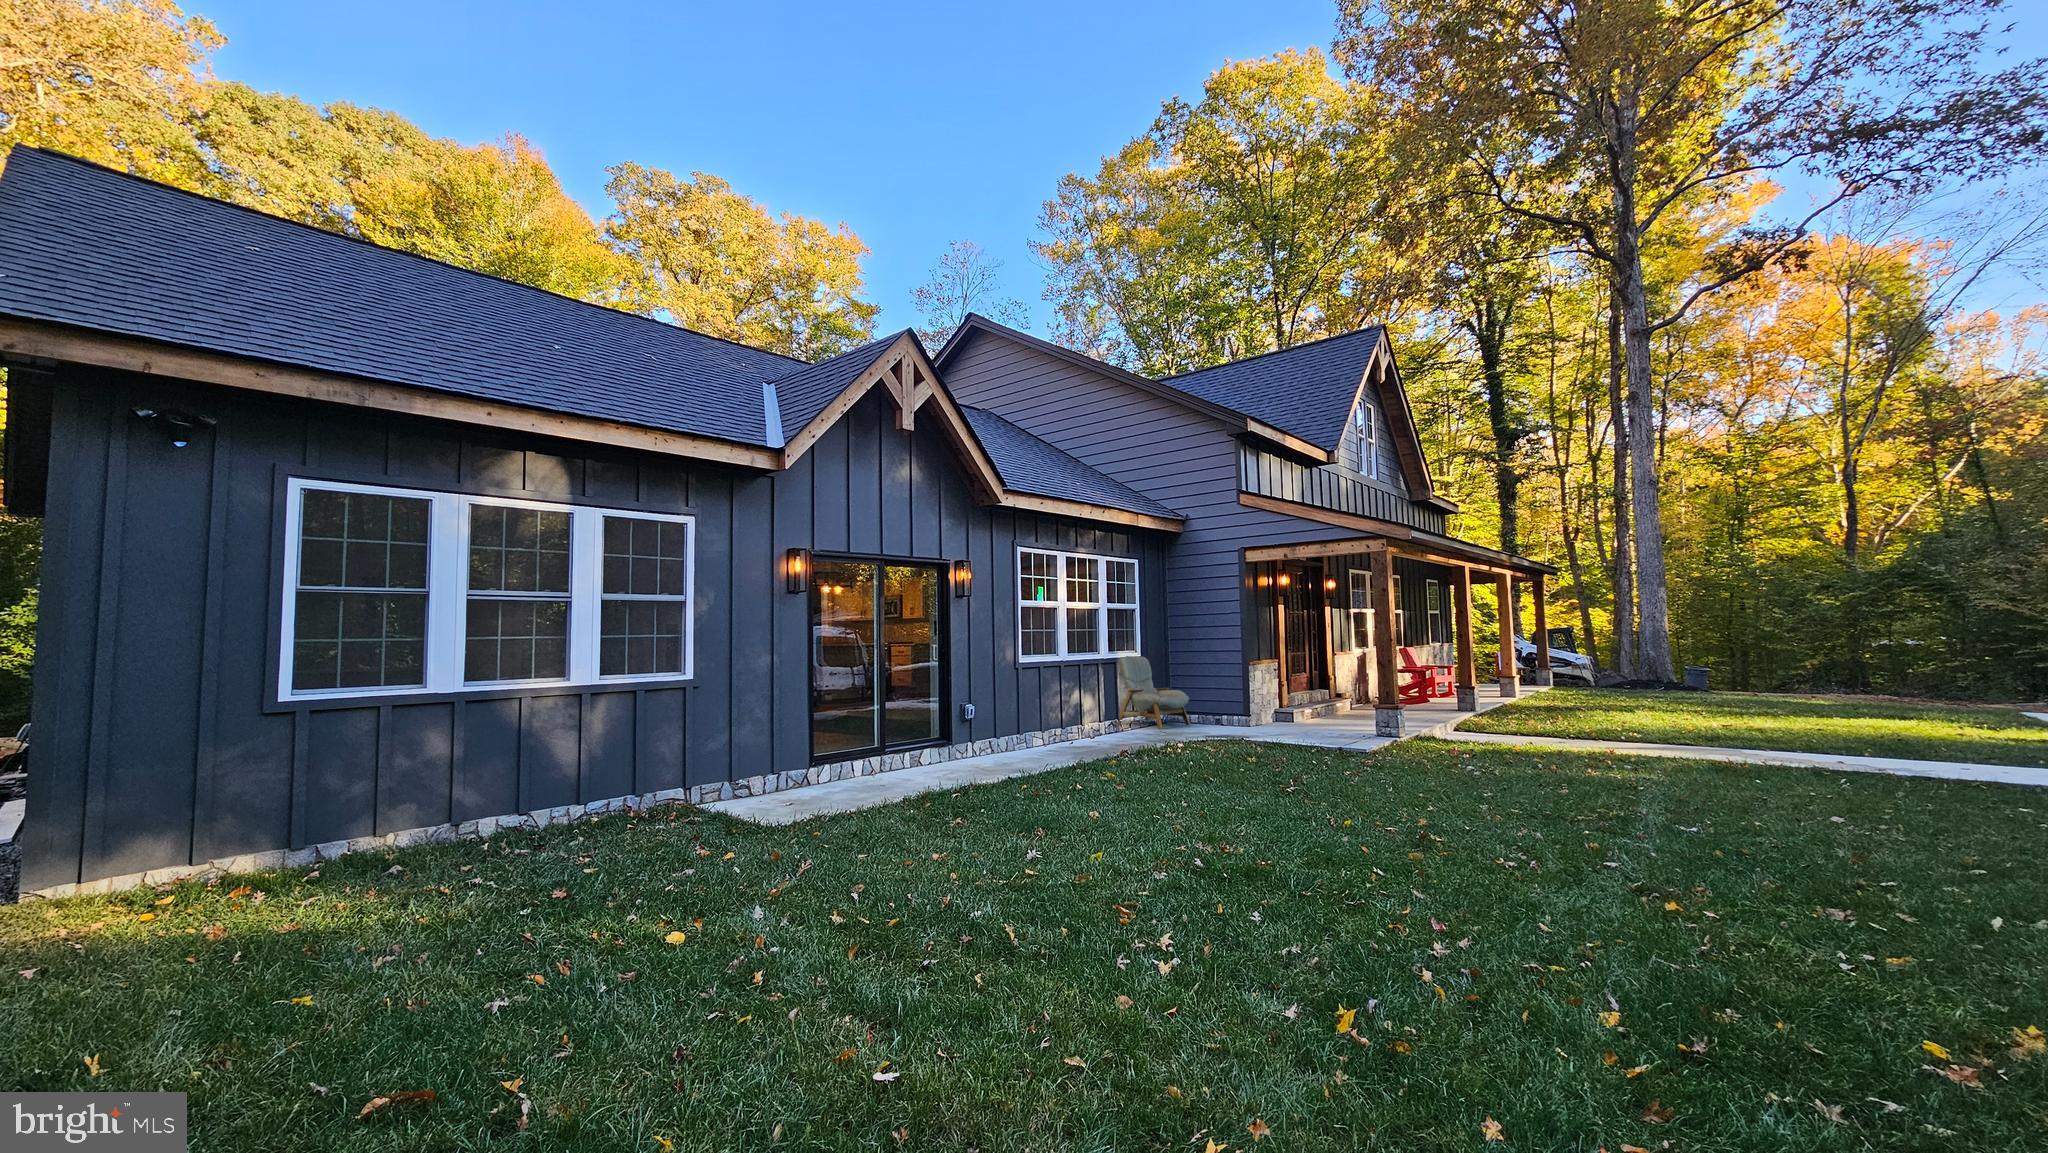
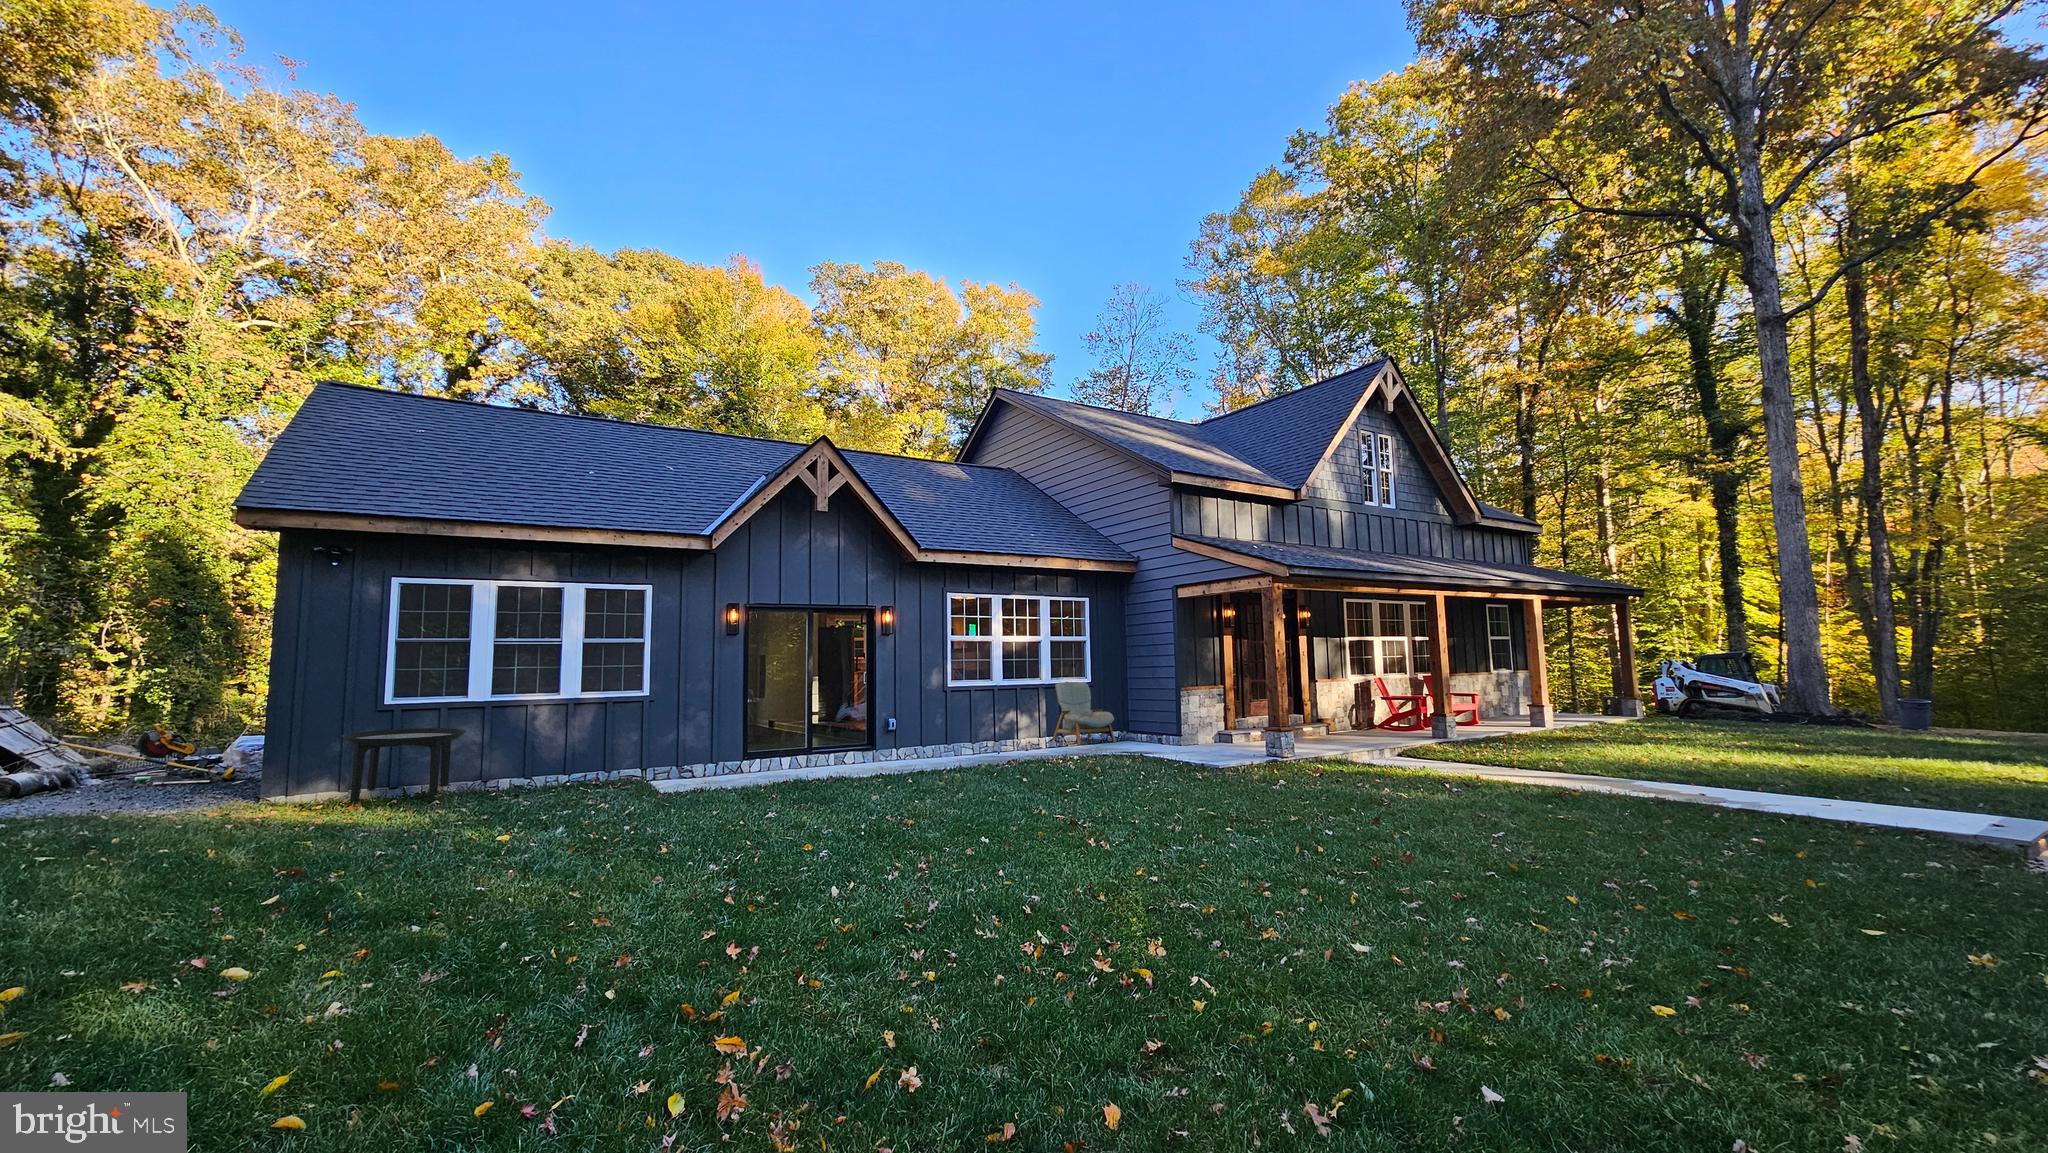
round table: none [217,740,451,883] -> present [342,728,466,800]

